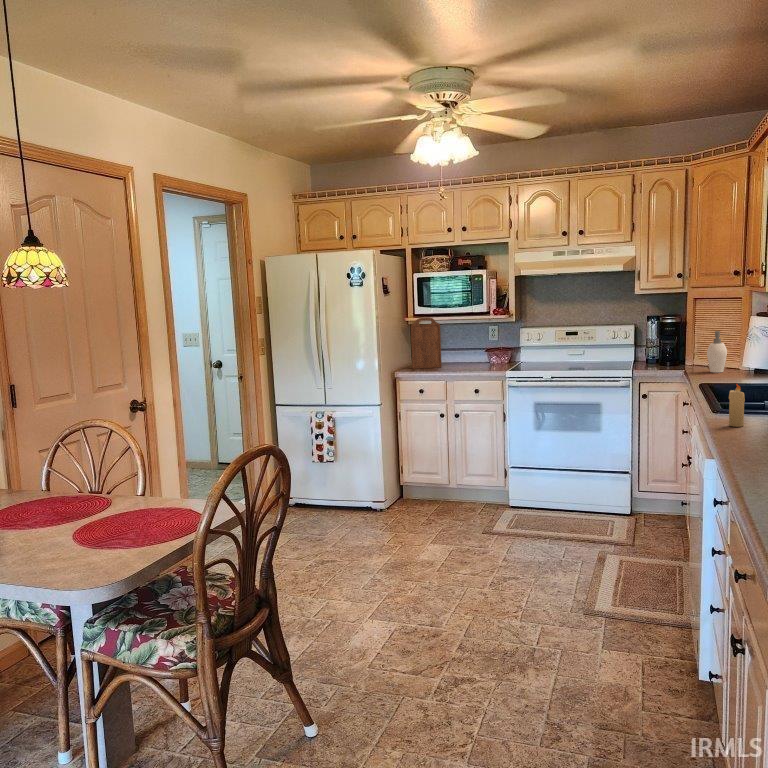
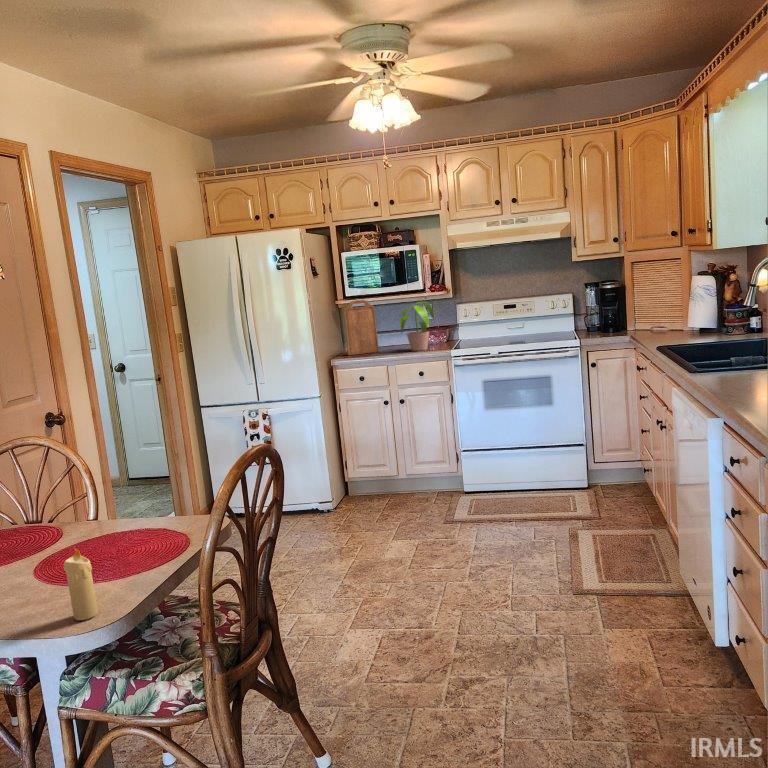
potted plant: none [453,323,504,369] -> present [400,302,434,351]
soap dispenser: present [707,331,727,373] -> none [654,294,677,336]
candle: present [729,384,745,427] -> present [64,547,98,620]

